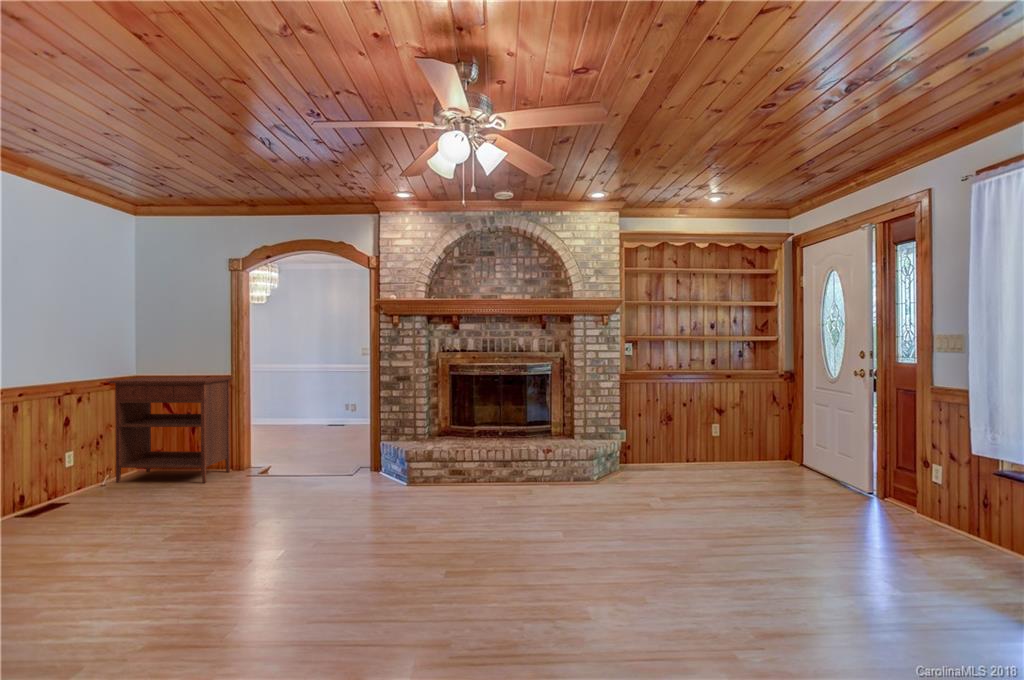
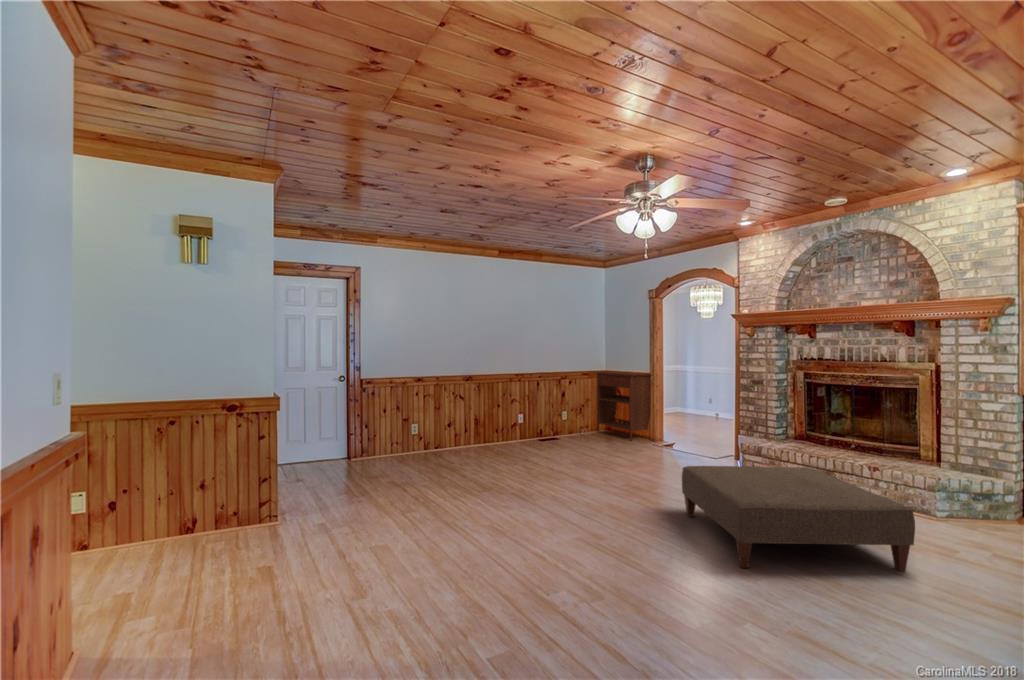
ottoman: none [478,468,699,629] -> present [682,466,915,571]

